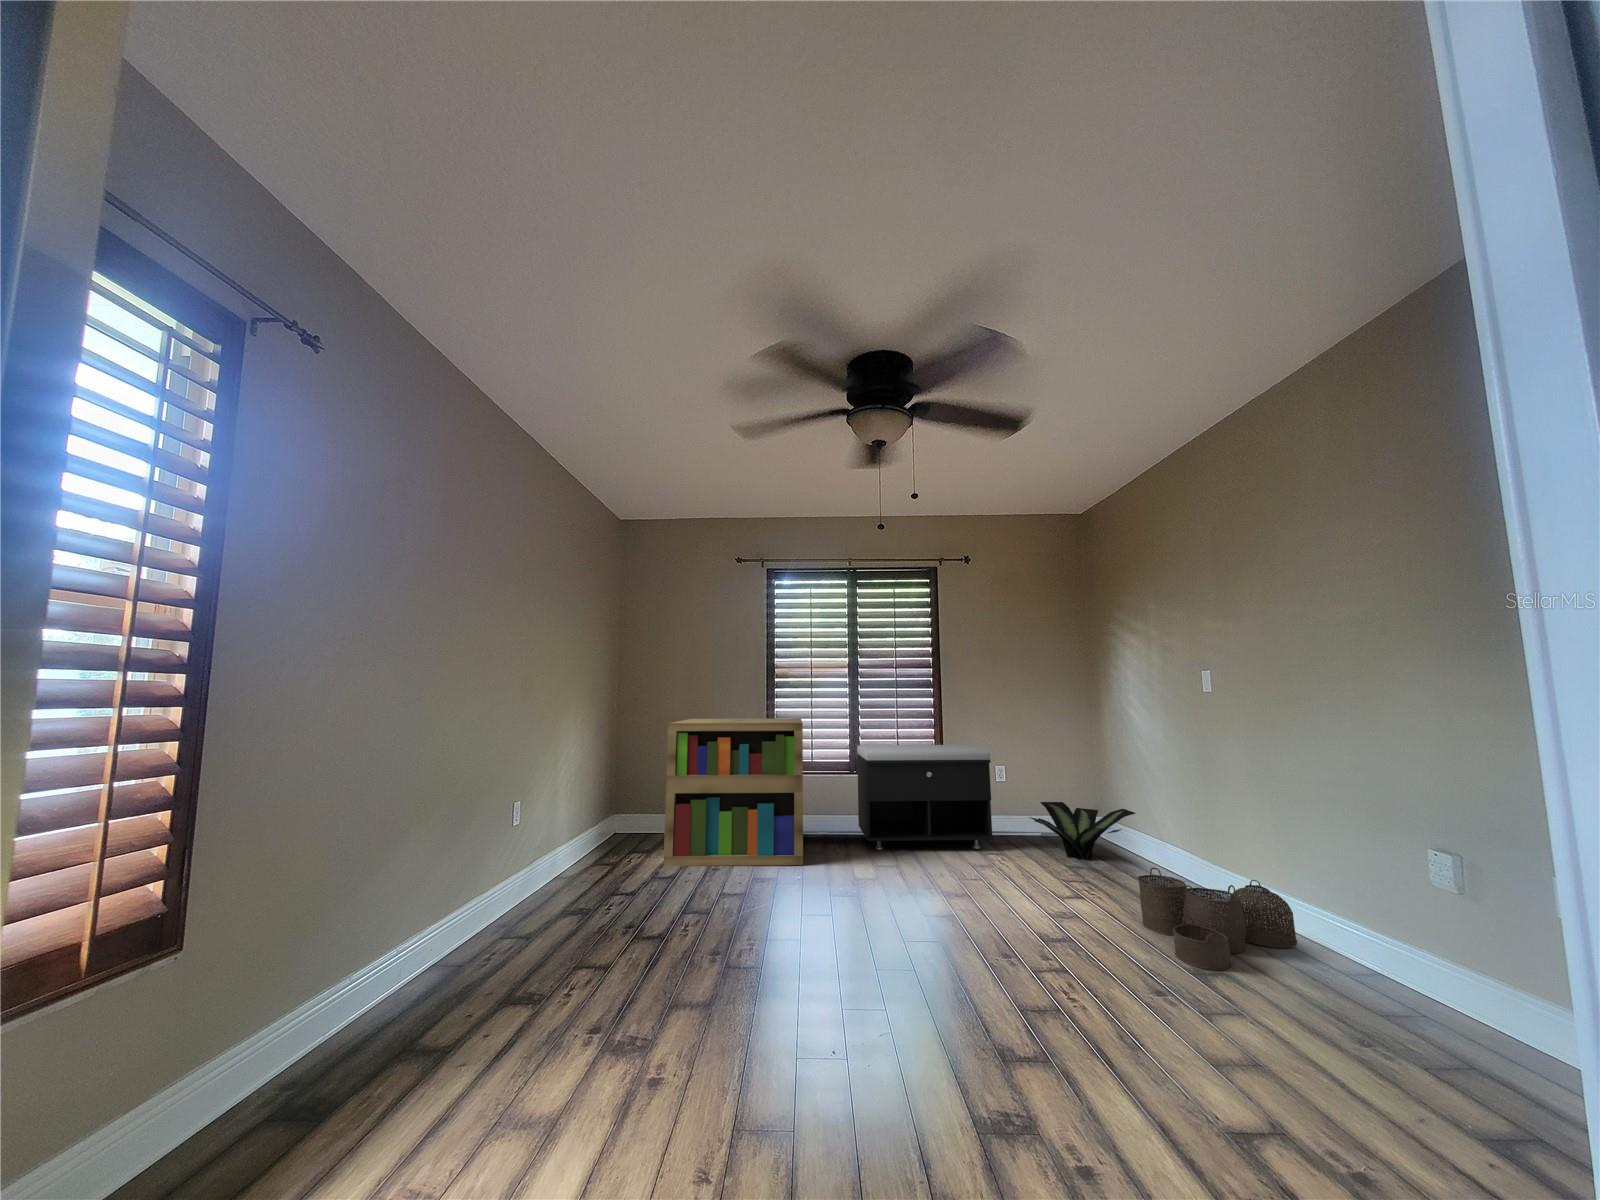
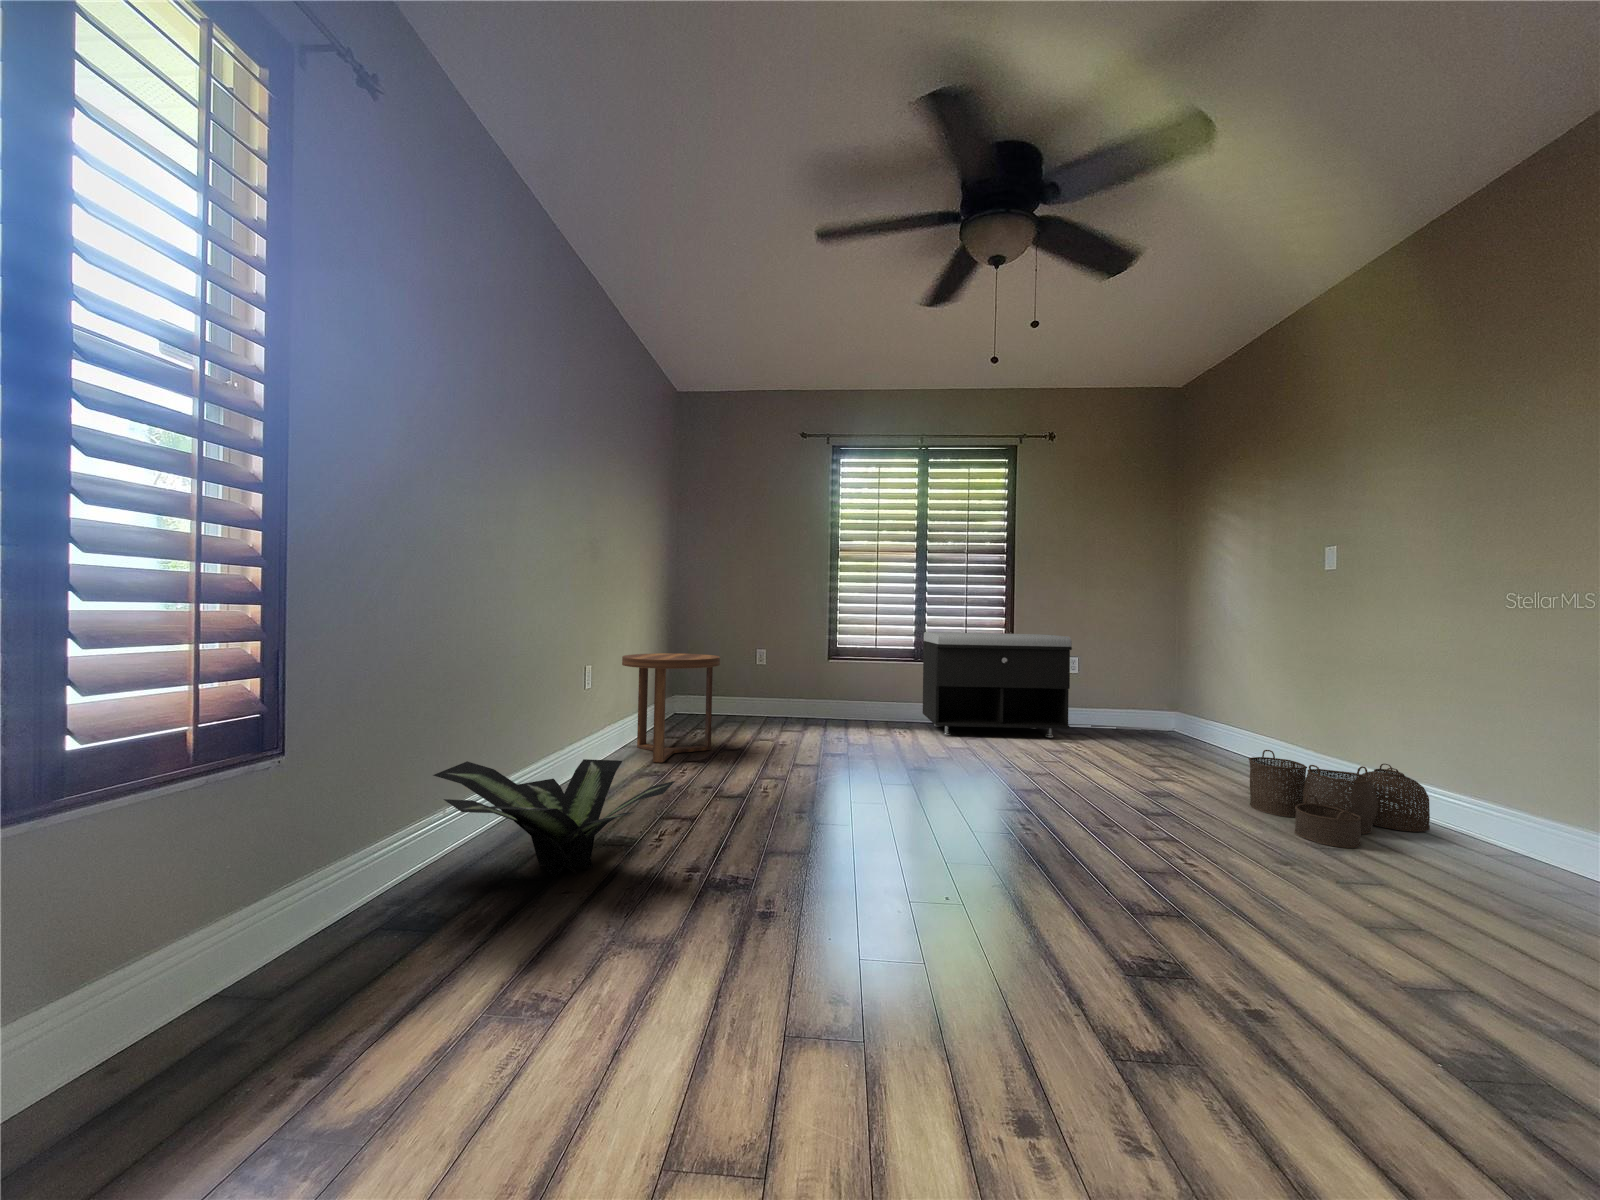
bookshelf: present [664,718,803,866] -> none [728,599,874,745]
side table: none [557,779,654,896] -> present [622,653,720,762]
potted plant: present [1030,802,1135,860] -> present [433,759,675,878]

